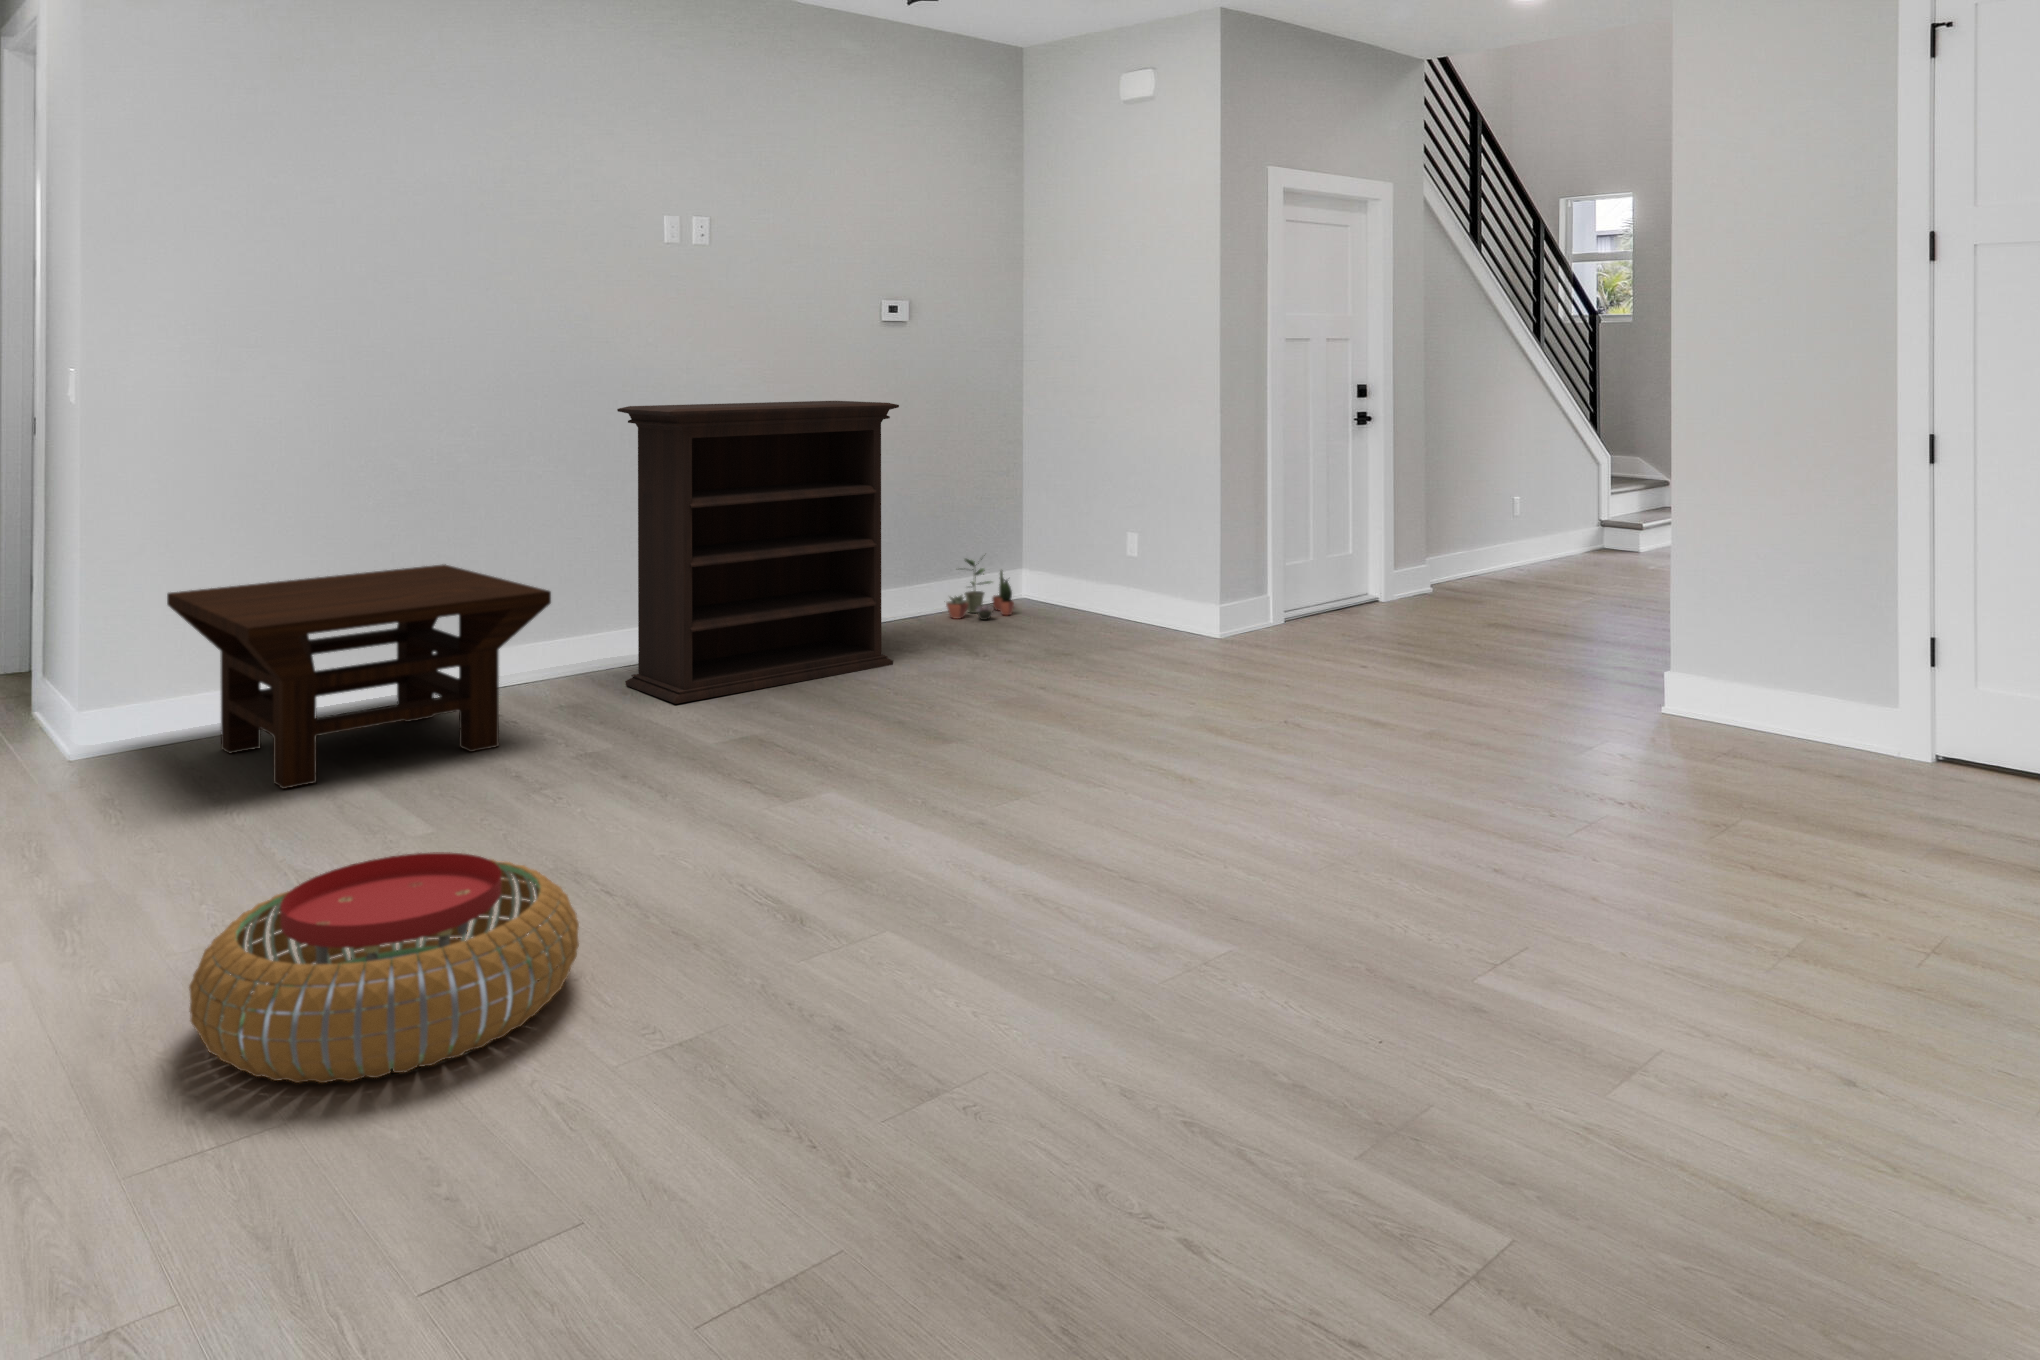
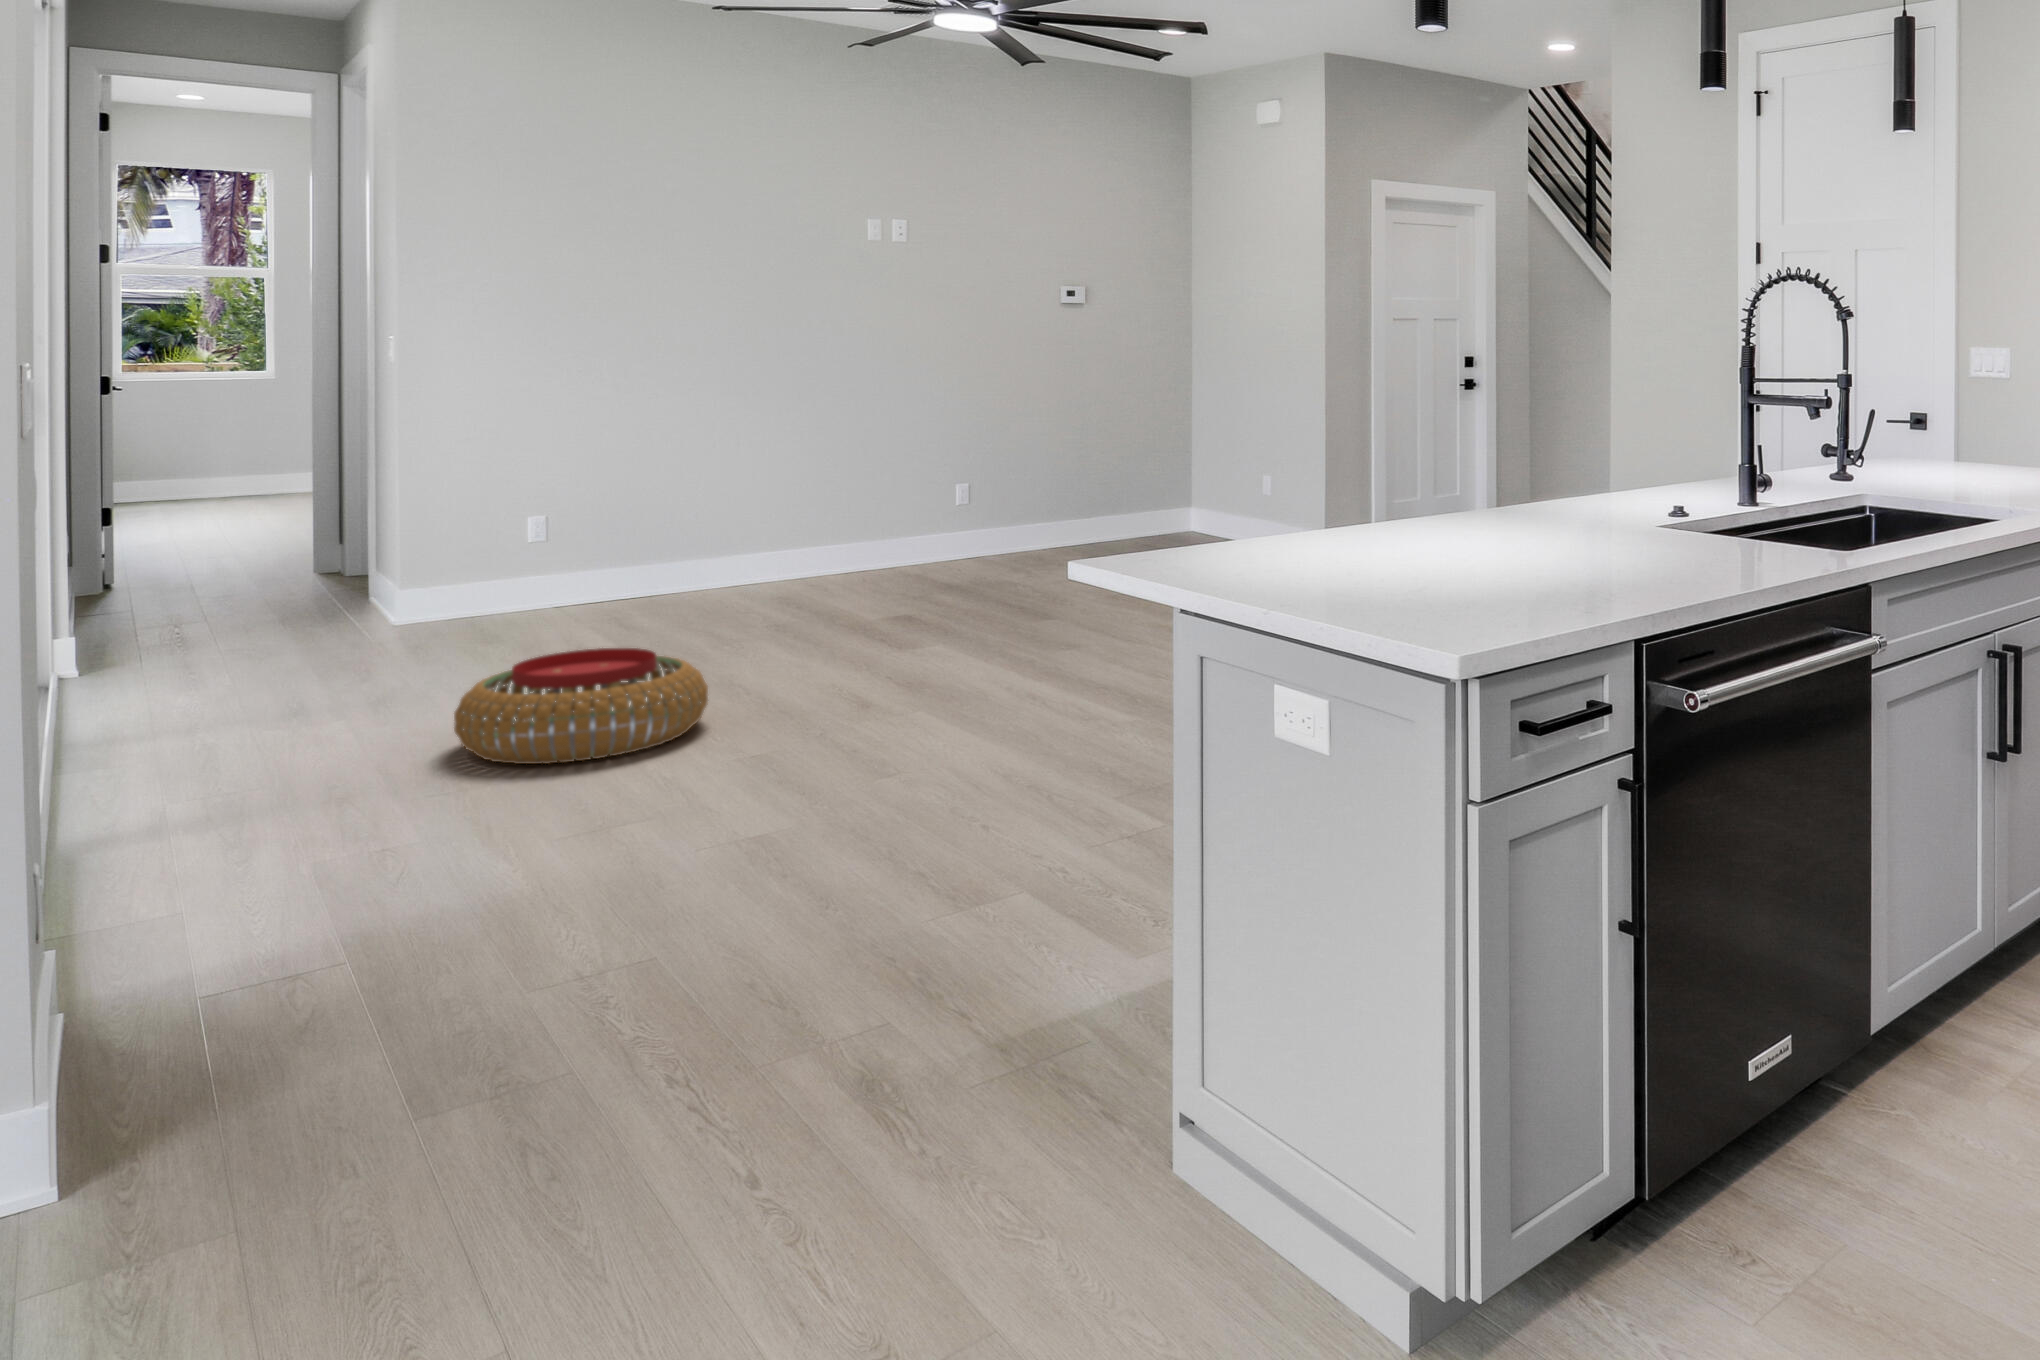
bookshelf: present [617,401,899,704] -> none [820,367,1050,595]
potted plant: present [946,555,1014,620] -> none [1112,492,1172,545]
coffee table: present [167,564,551,789] -> none [465,488,750,639]

